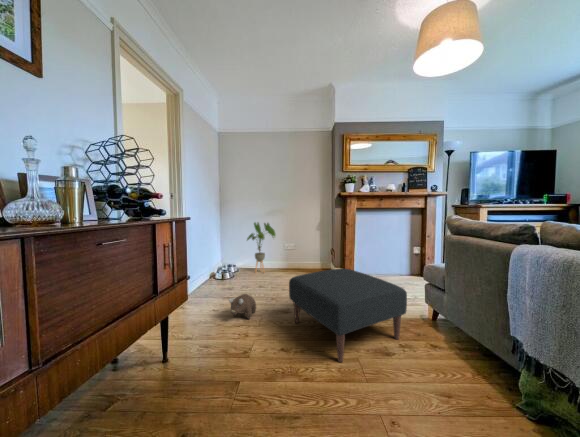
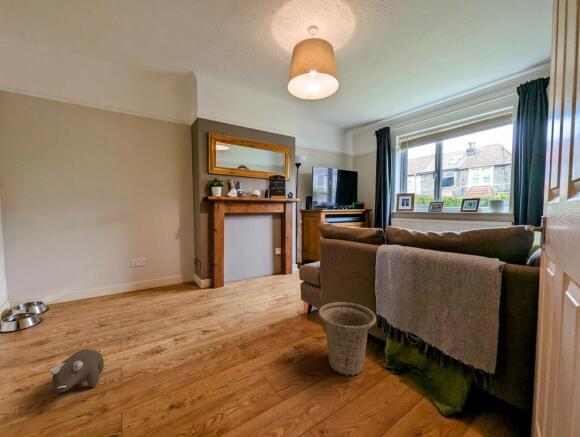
house plant: present [247,223,275,272] -> none [62,233,119,308]
ottoman: present [289,269,407,362] -> none [164,281,296,394]
basket: none [422,308,503,397] -> present [319,302,376,376]

